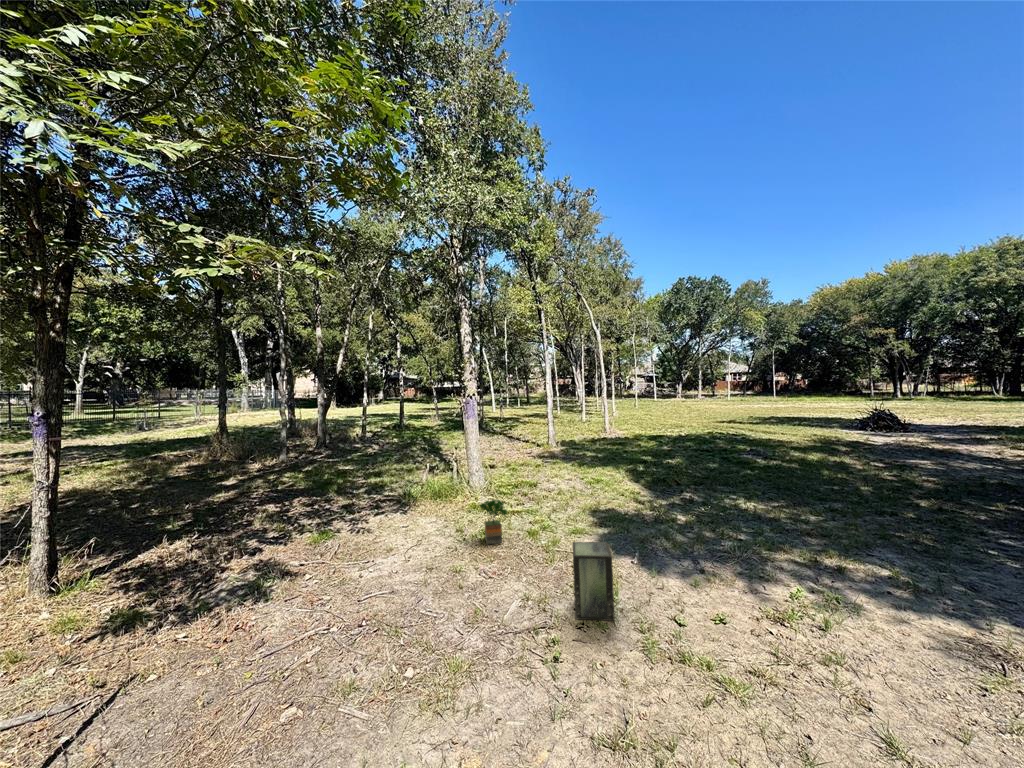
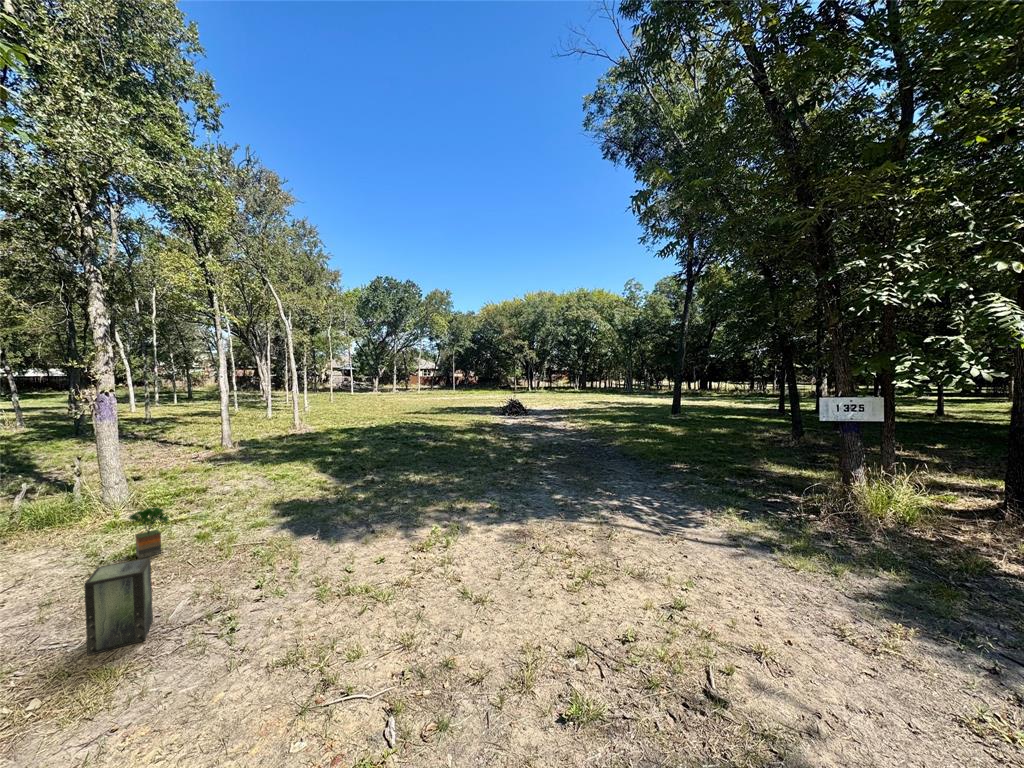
storage box: present [572,542,614,621] -> present [84,558,153,656]

